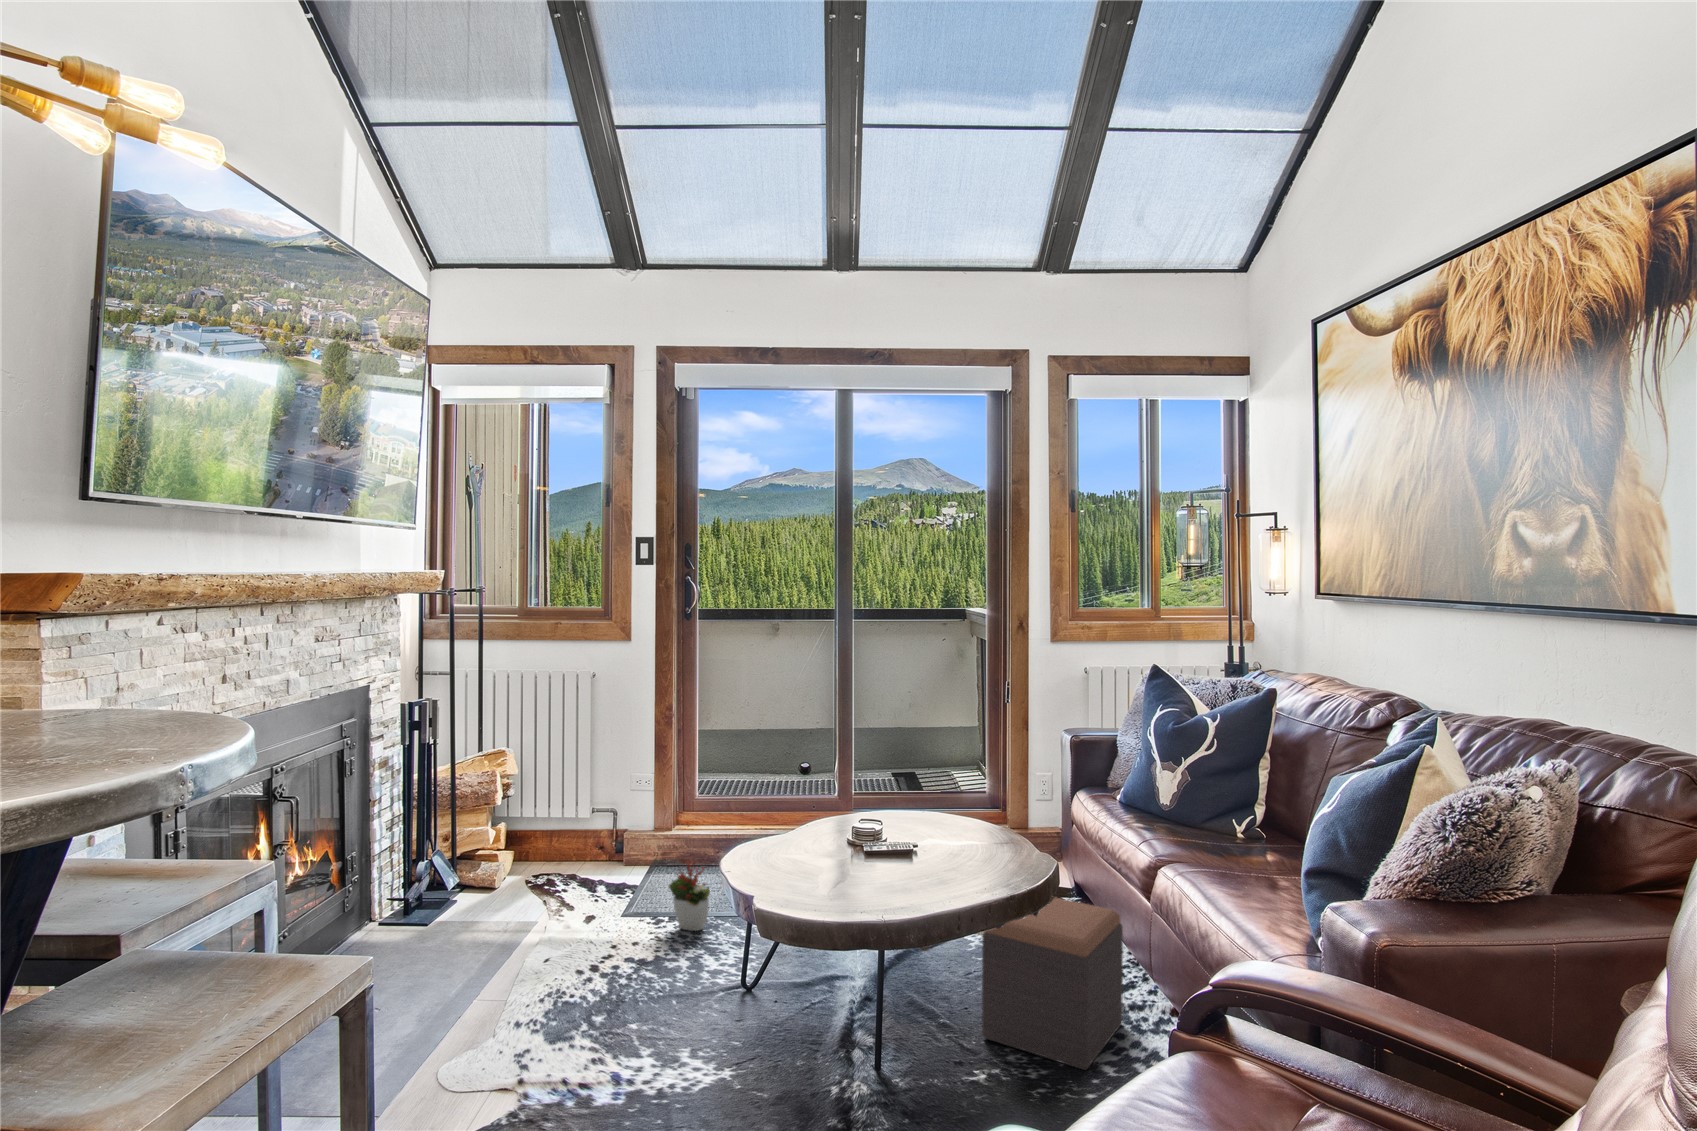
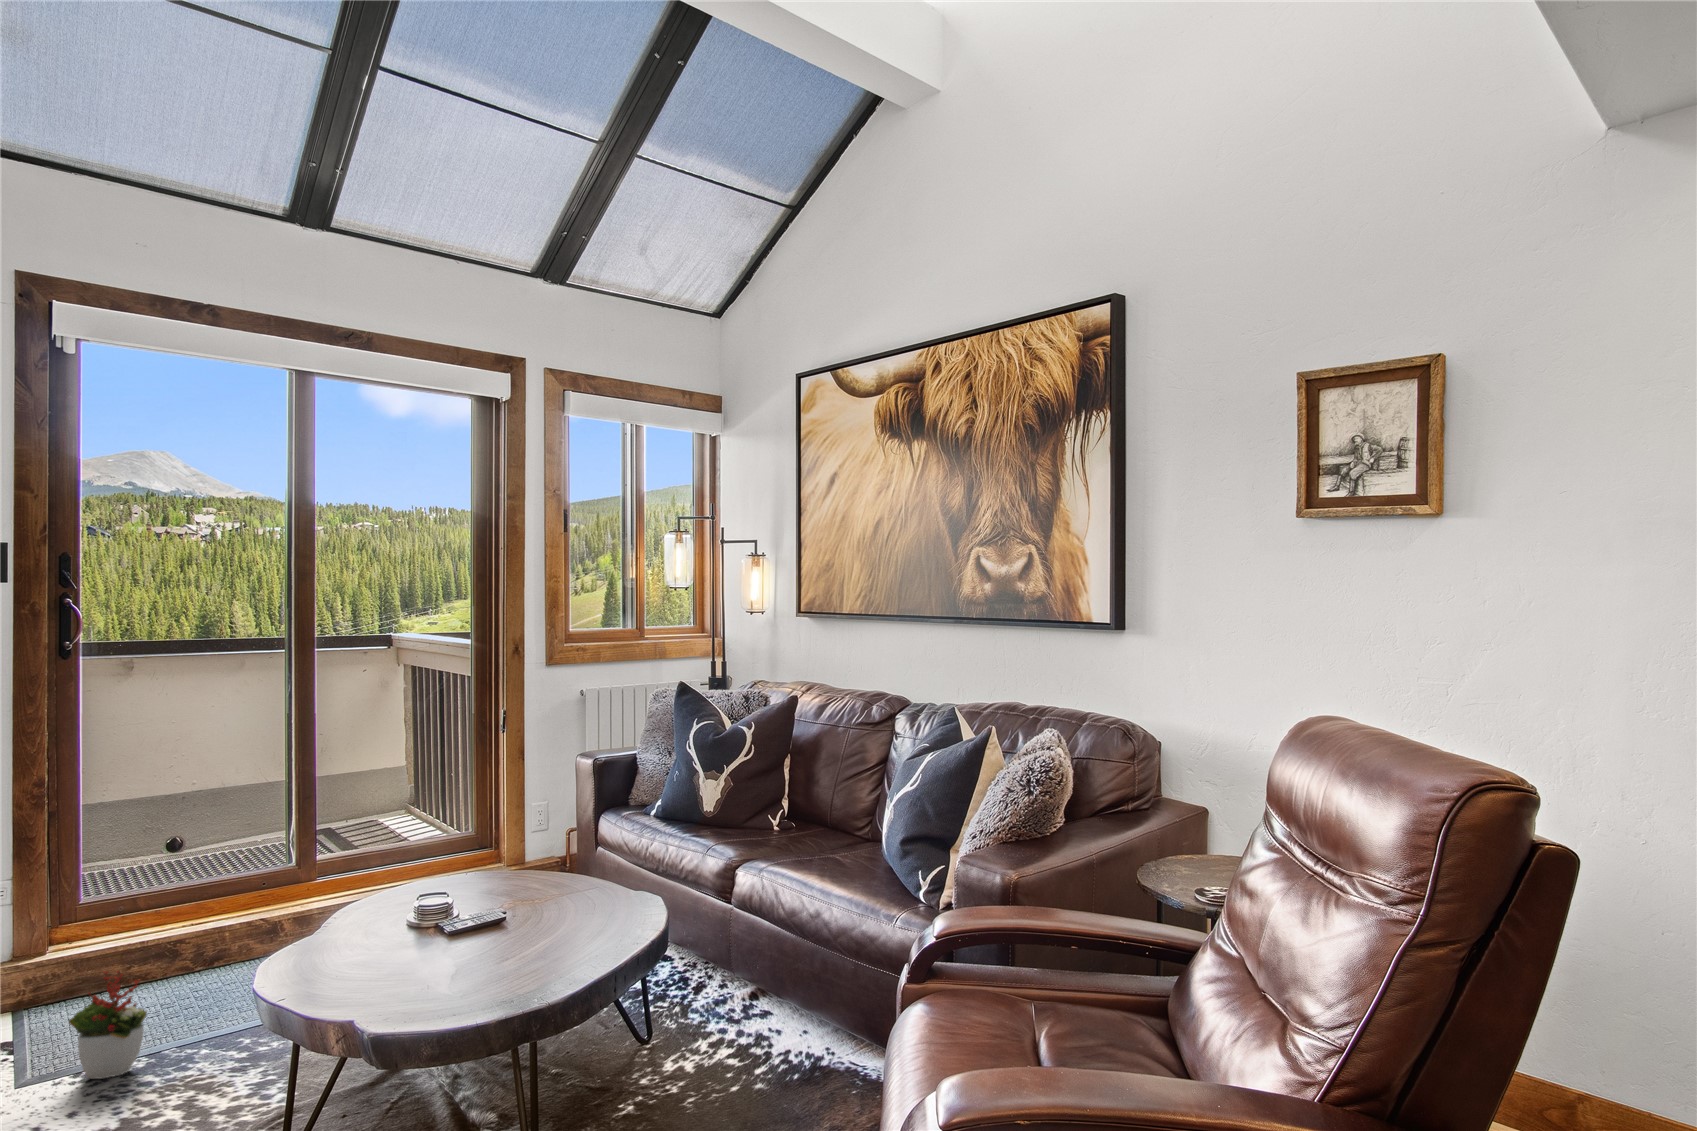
footstool: present [982,898,1123,1070] -> none [602,910,722,1074]

